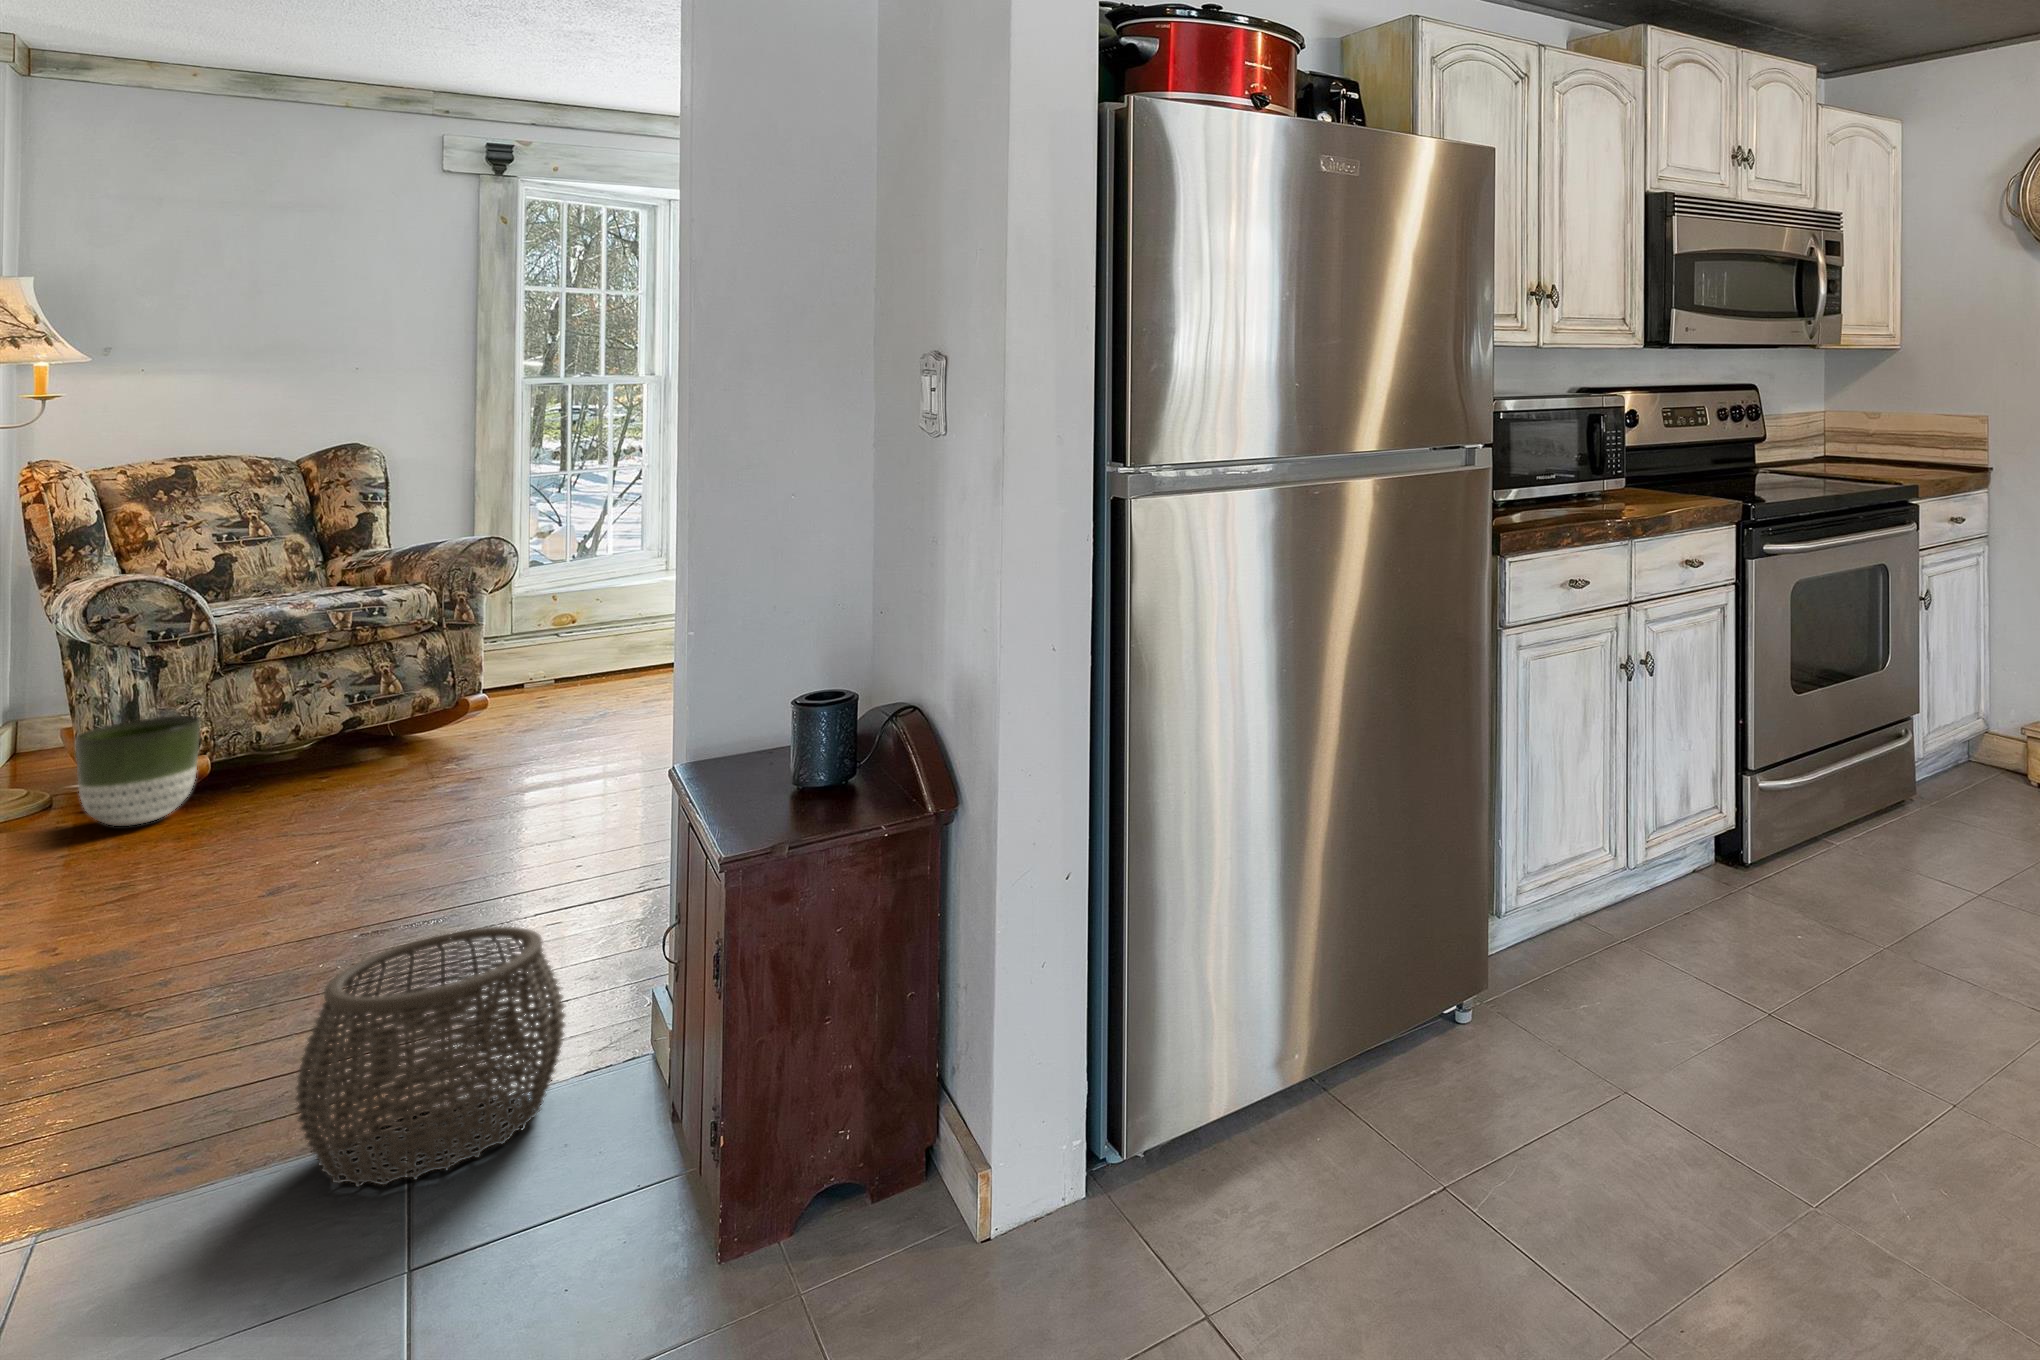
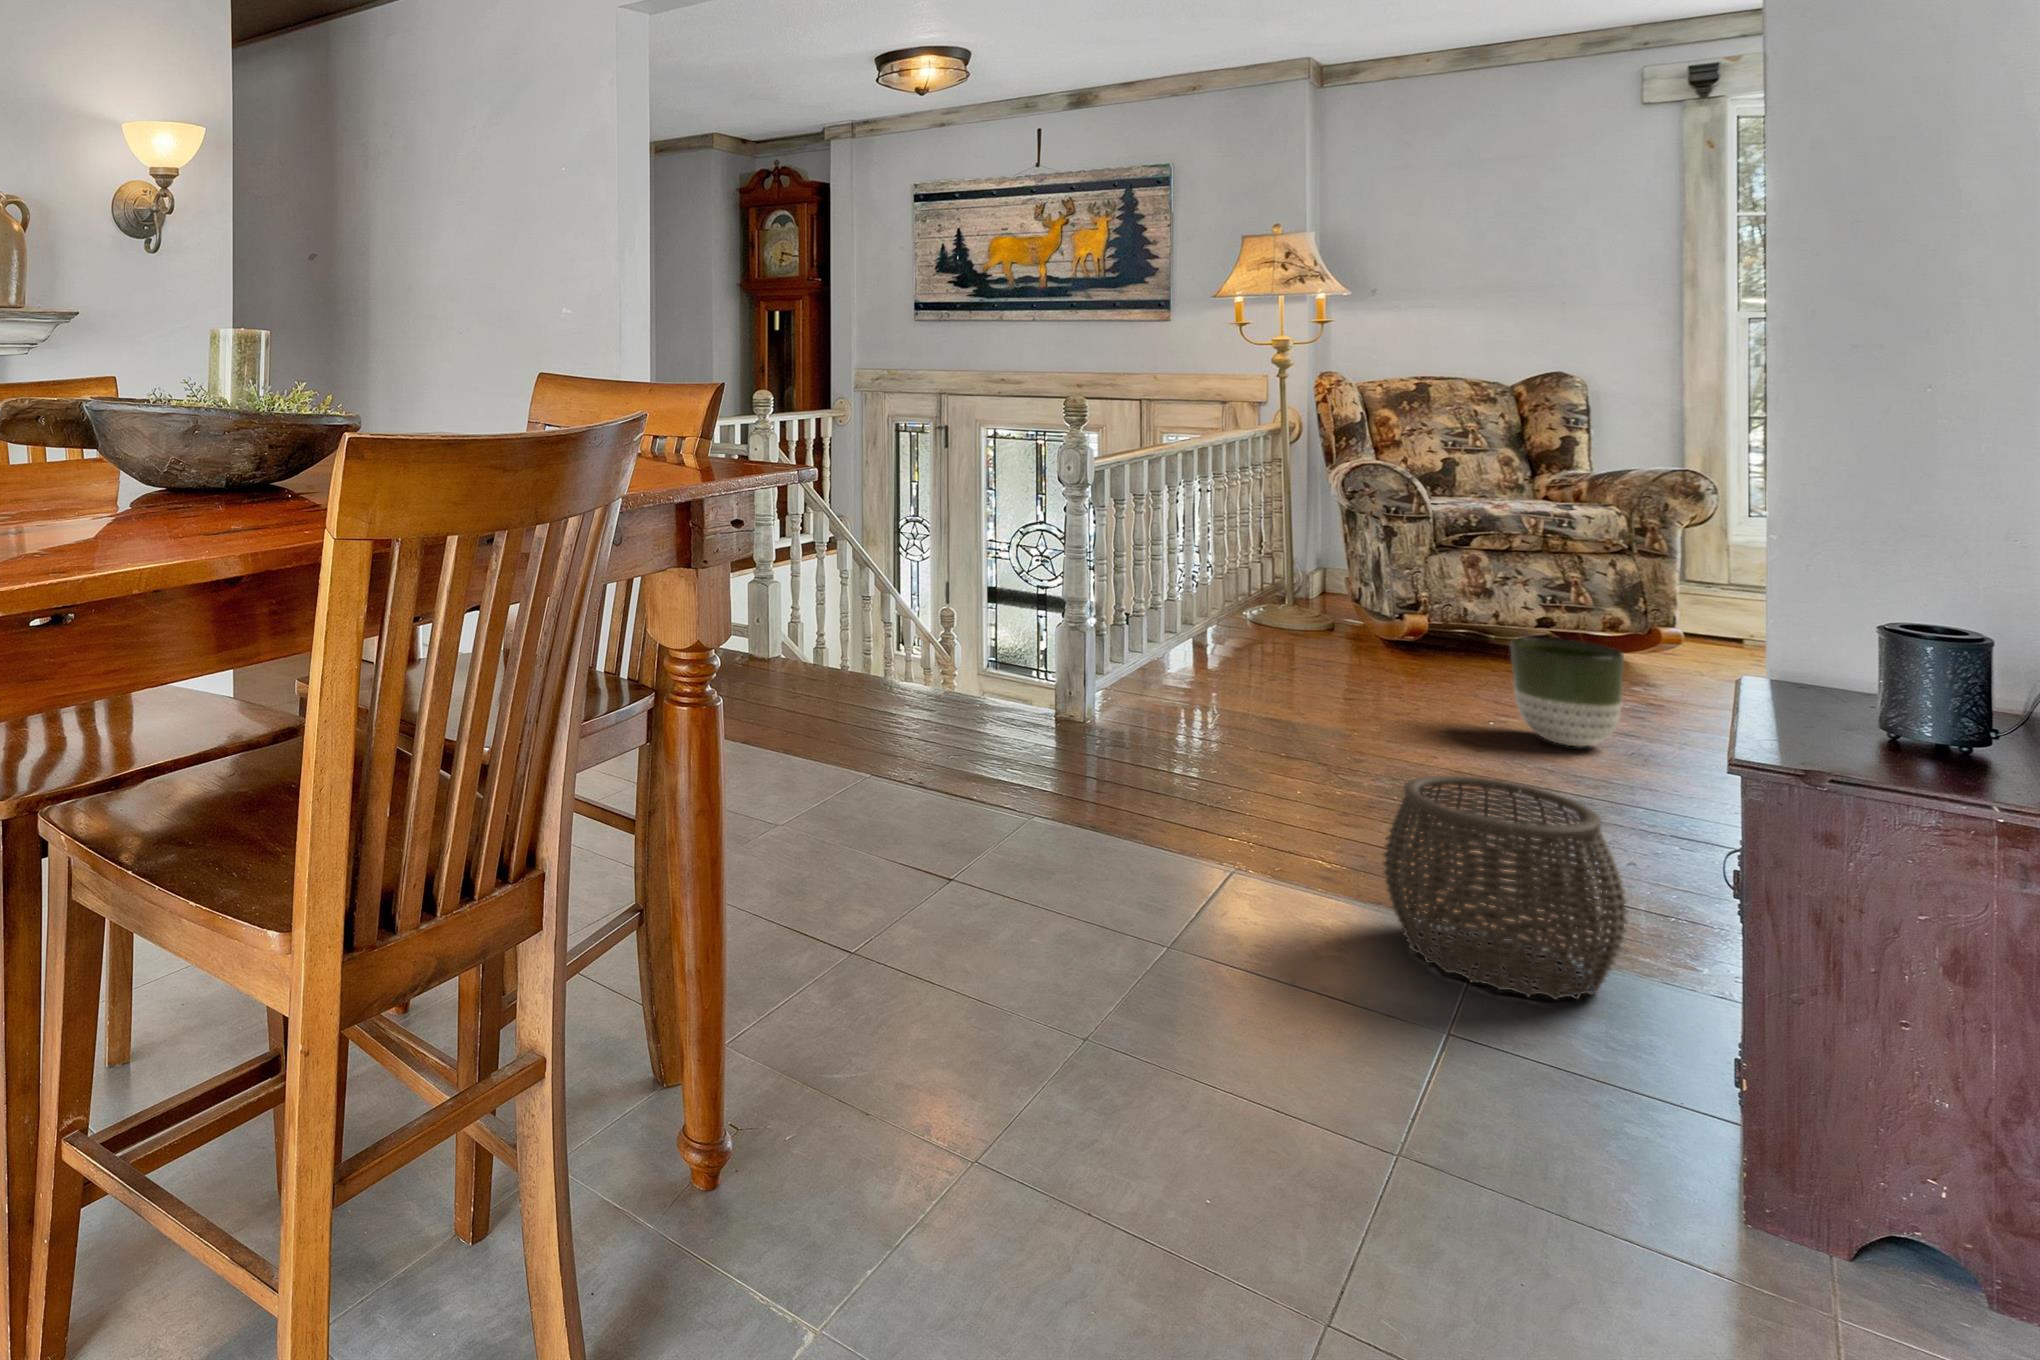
planter: present [75,716,201,826] -> present [1511,638,1624,747]

